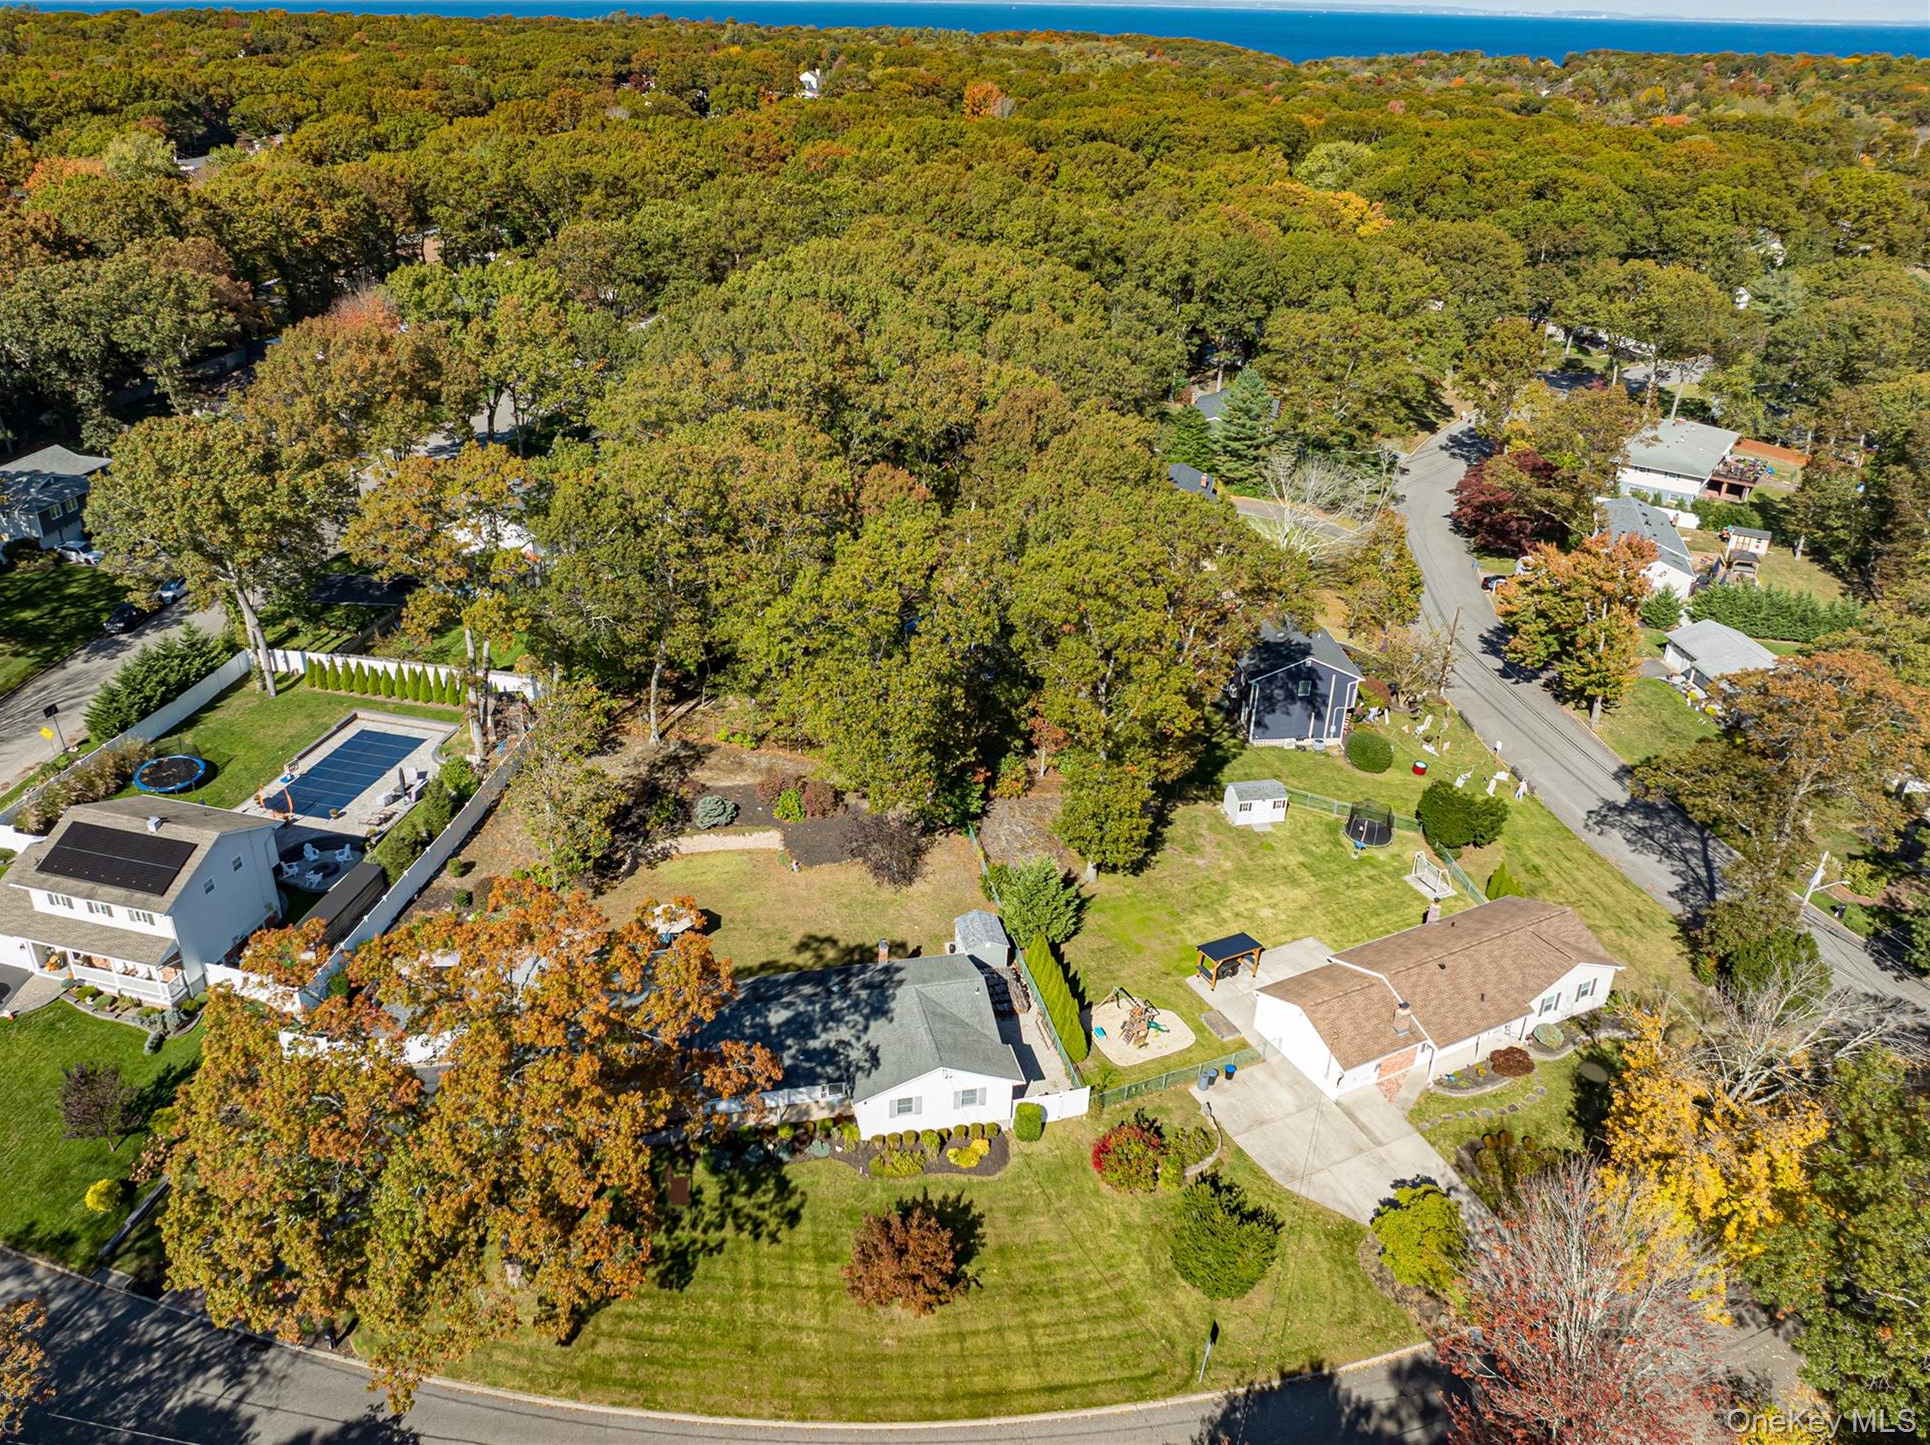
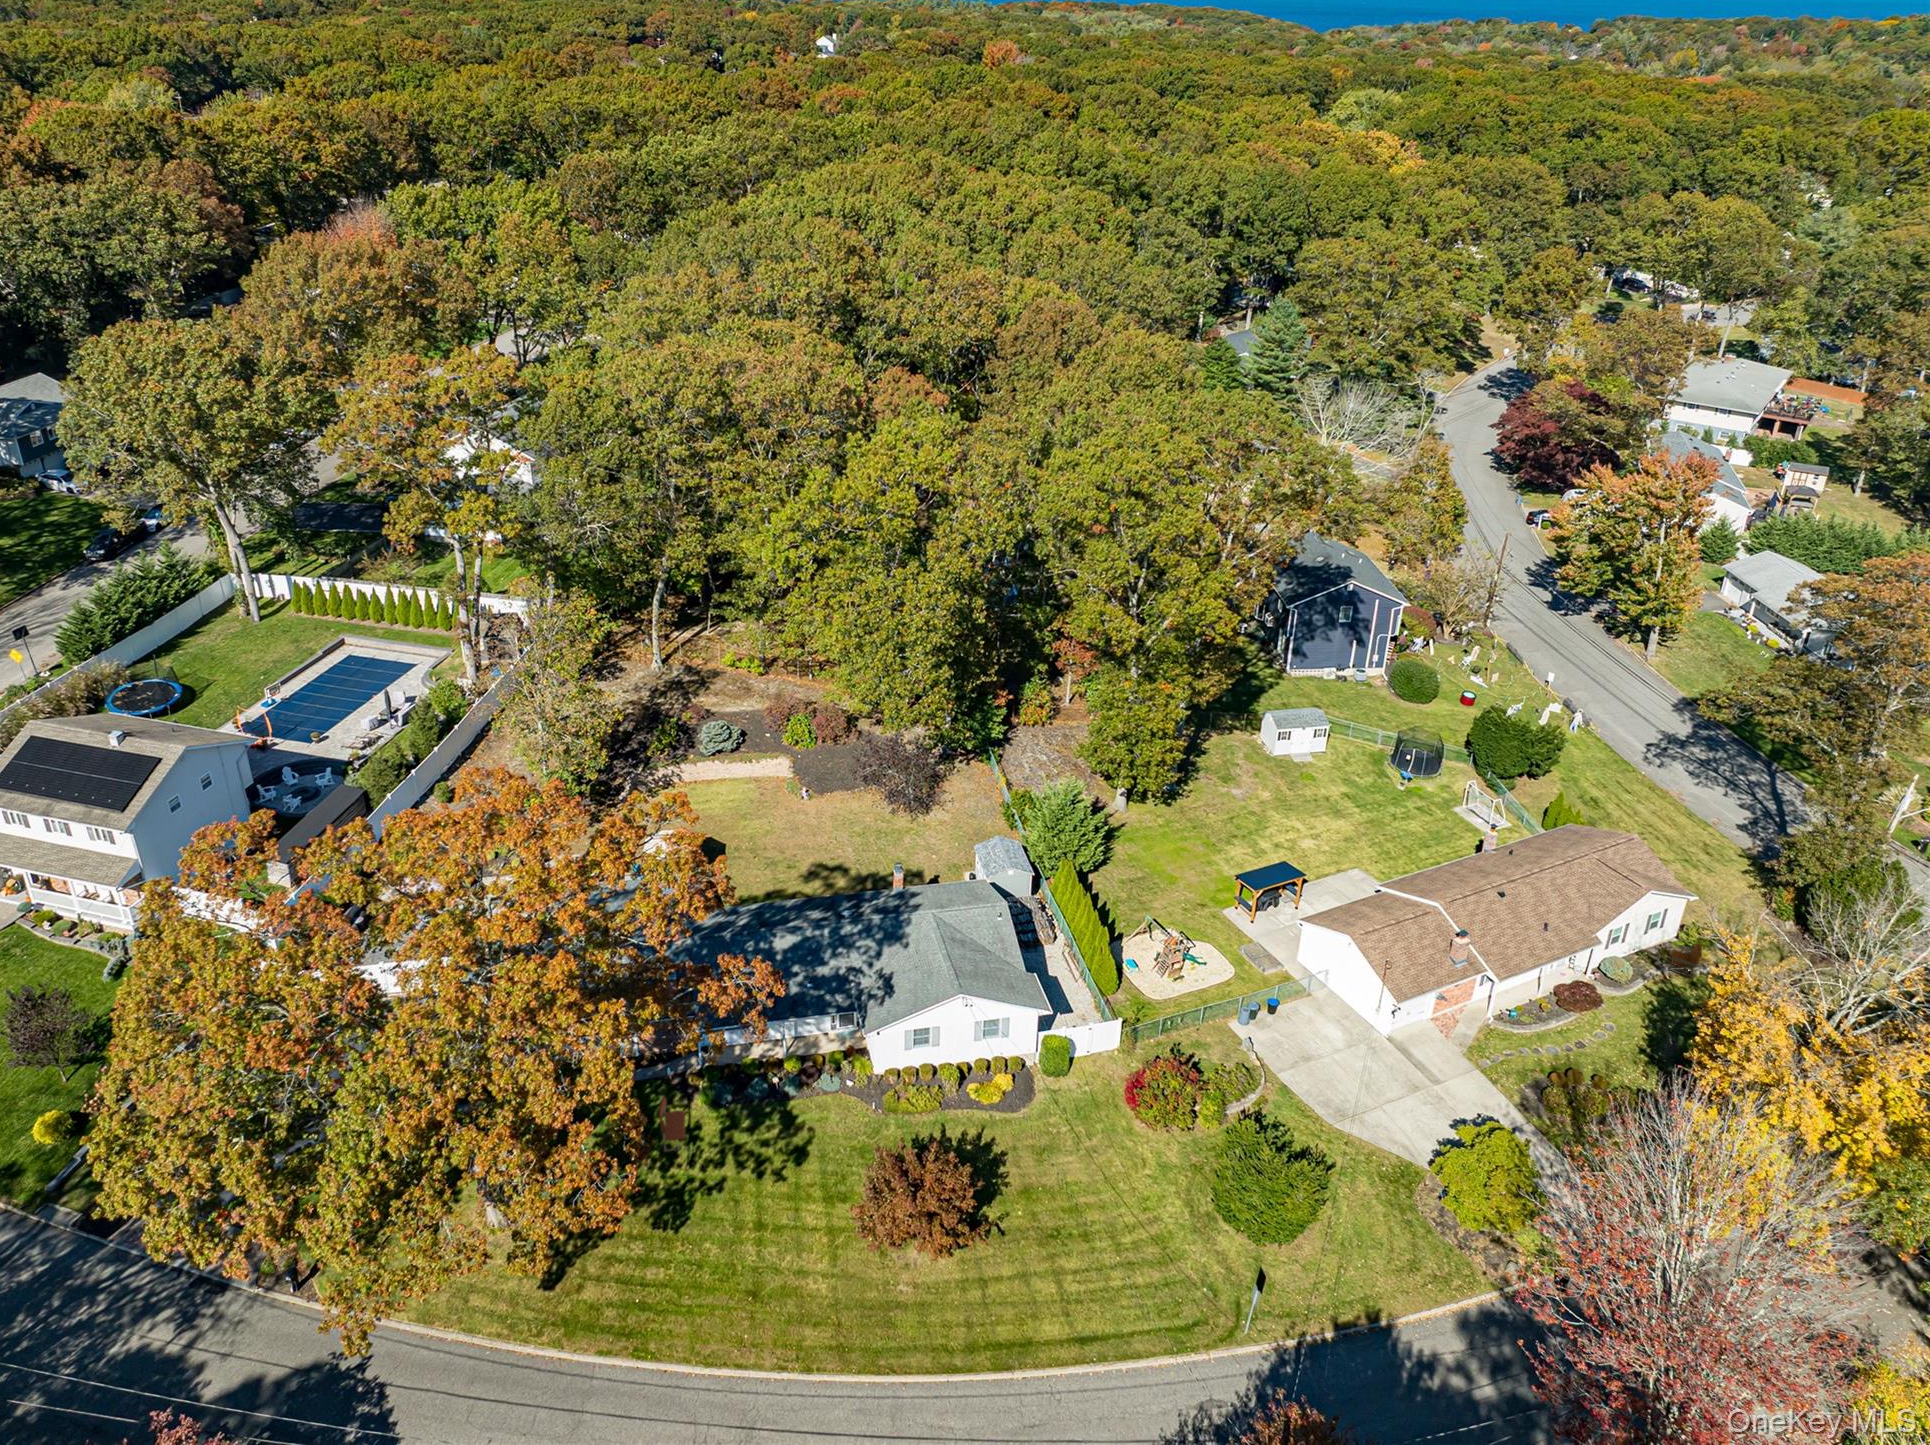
lounge chair: none [1592,1010,1622,1044] -> present [1669,943,1702,978]
round table: present [1577,1061,1610,1089] -> none [1653,995,1691,1031]

